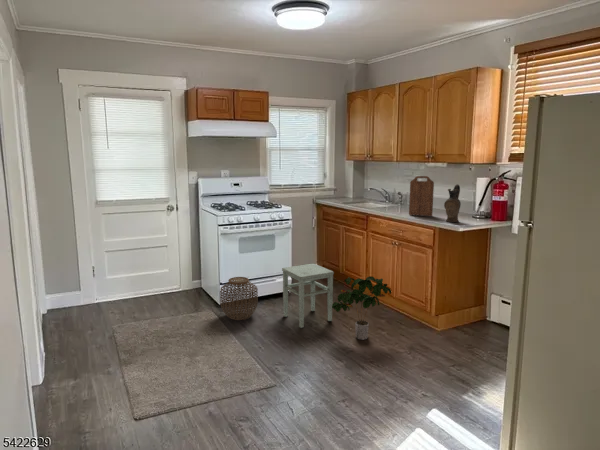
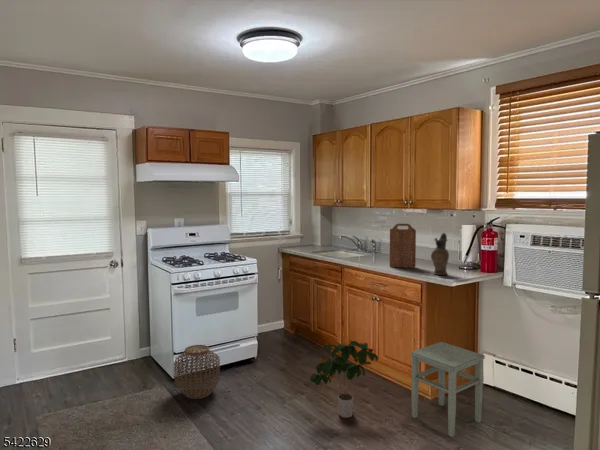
stool: present [282,263,334,328] -> present [411,342,485,437]

